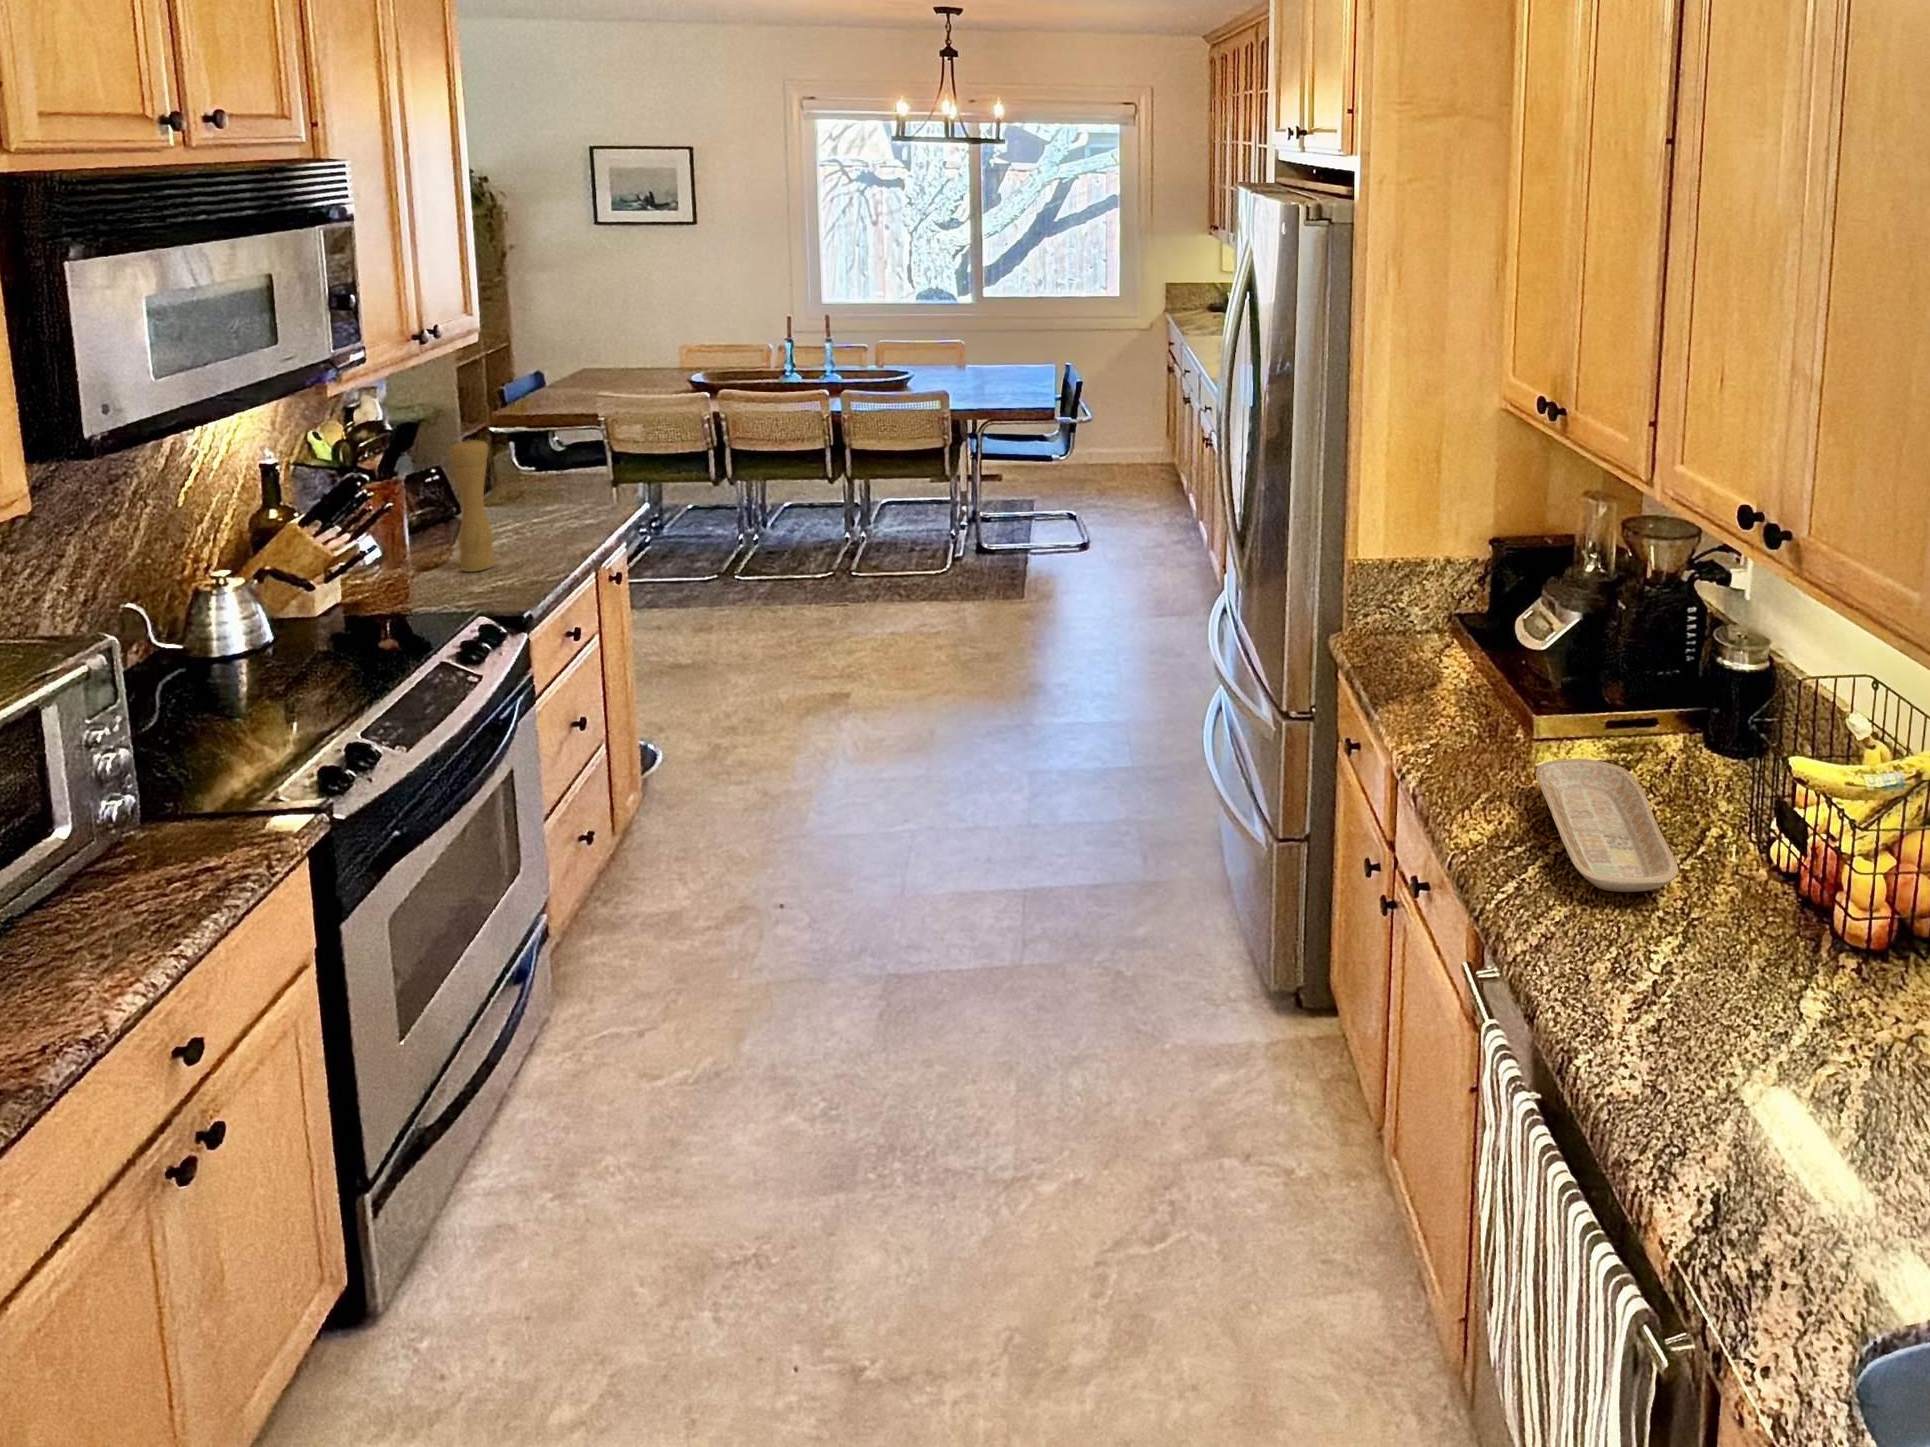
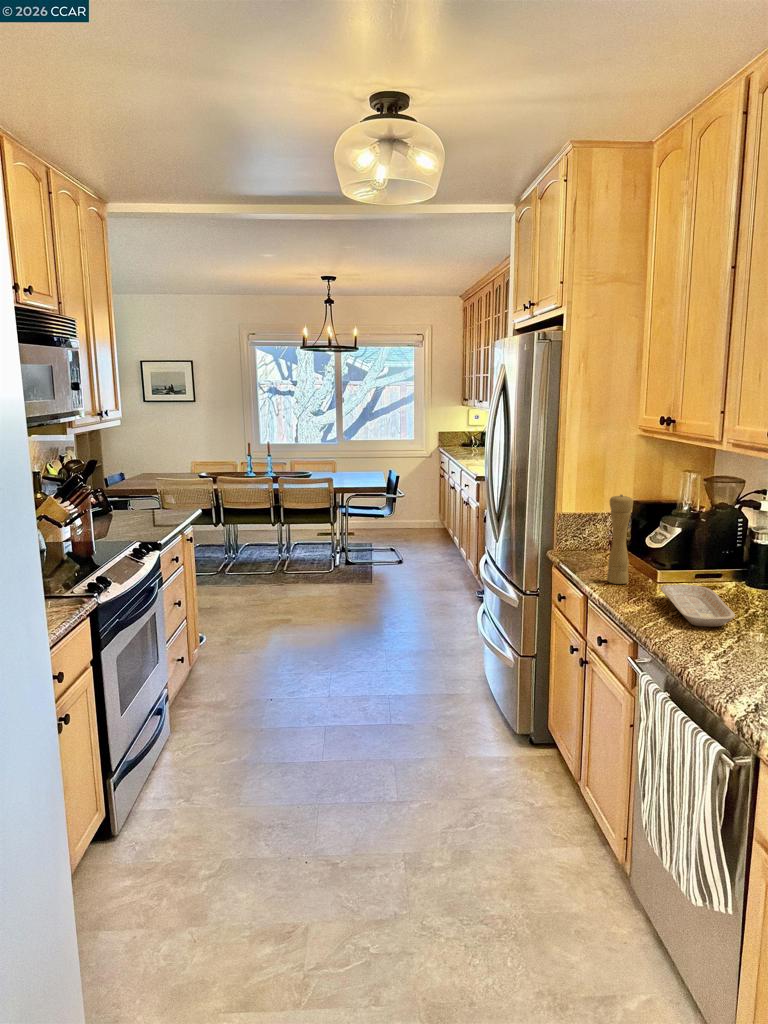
pepper mill: present [449,439,496,572] -> present [607,495,633,584]

